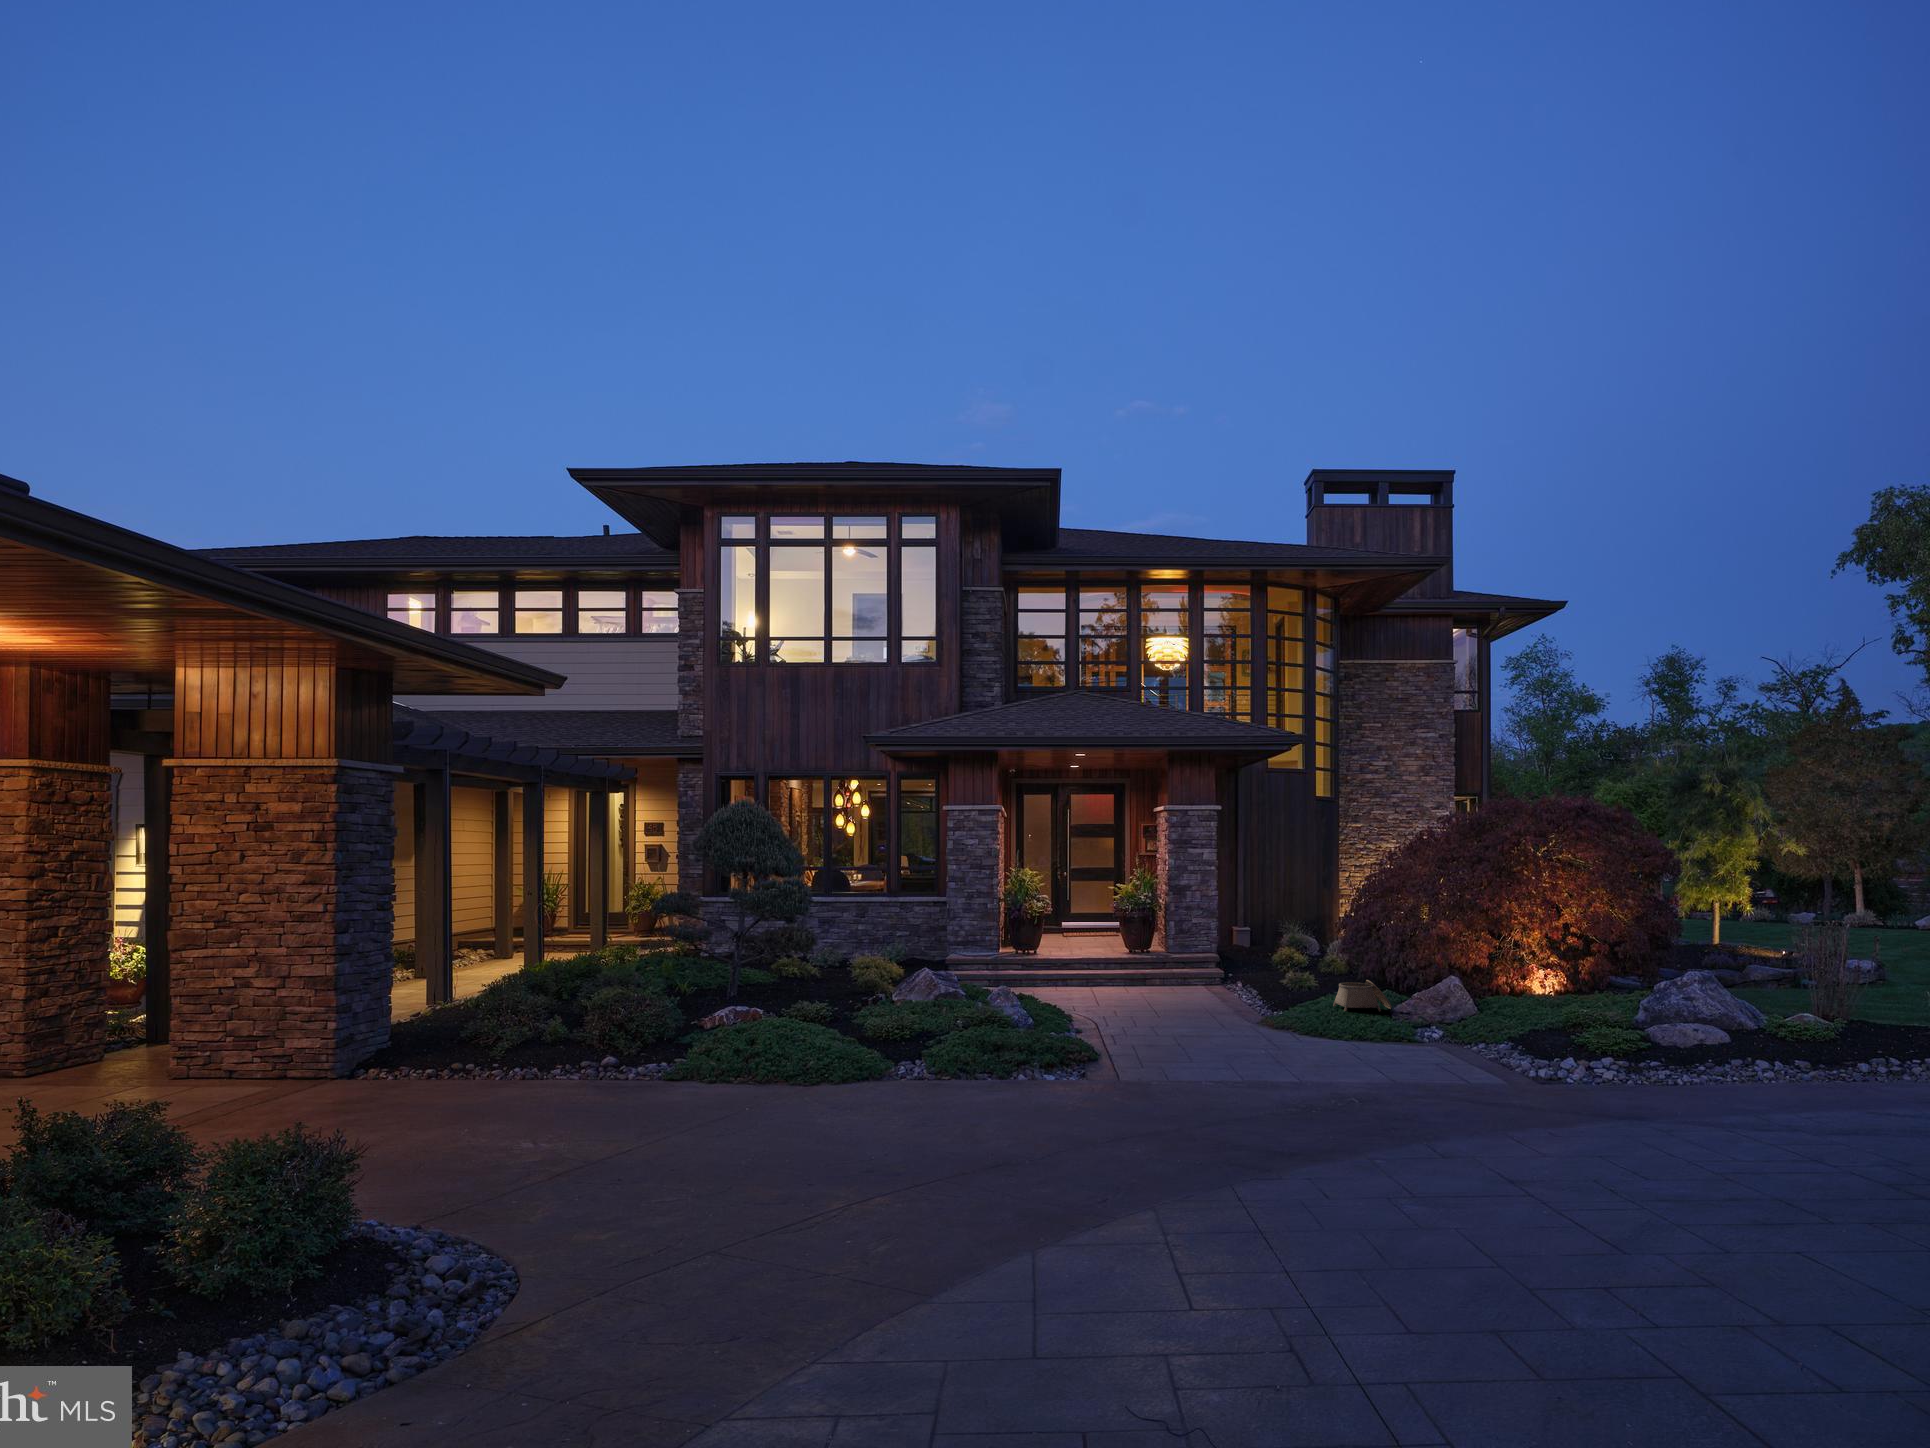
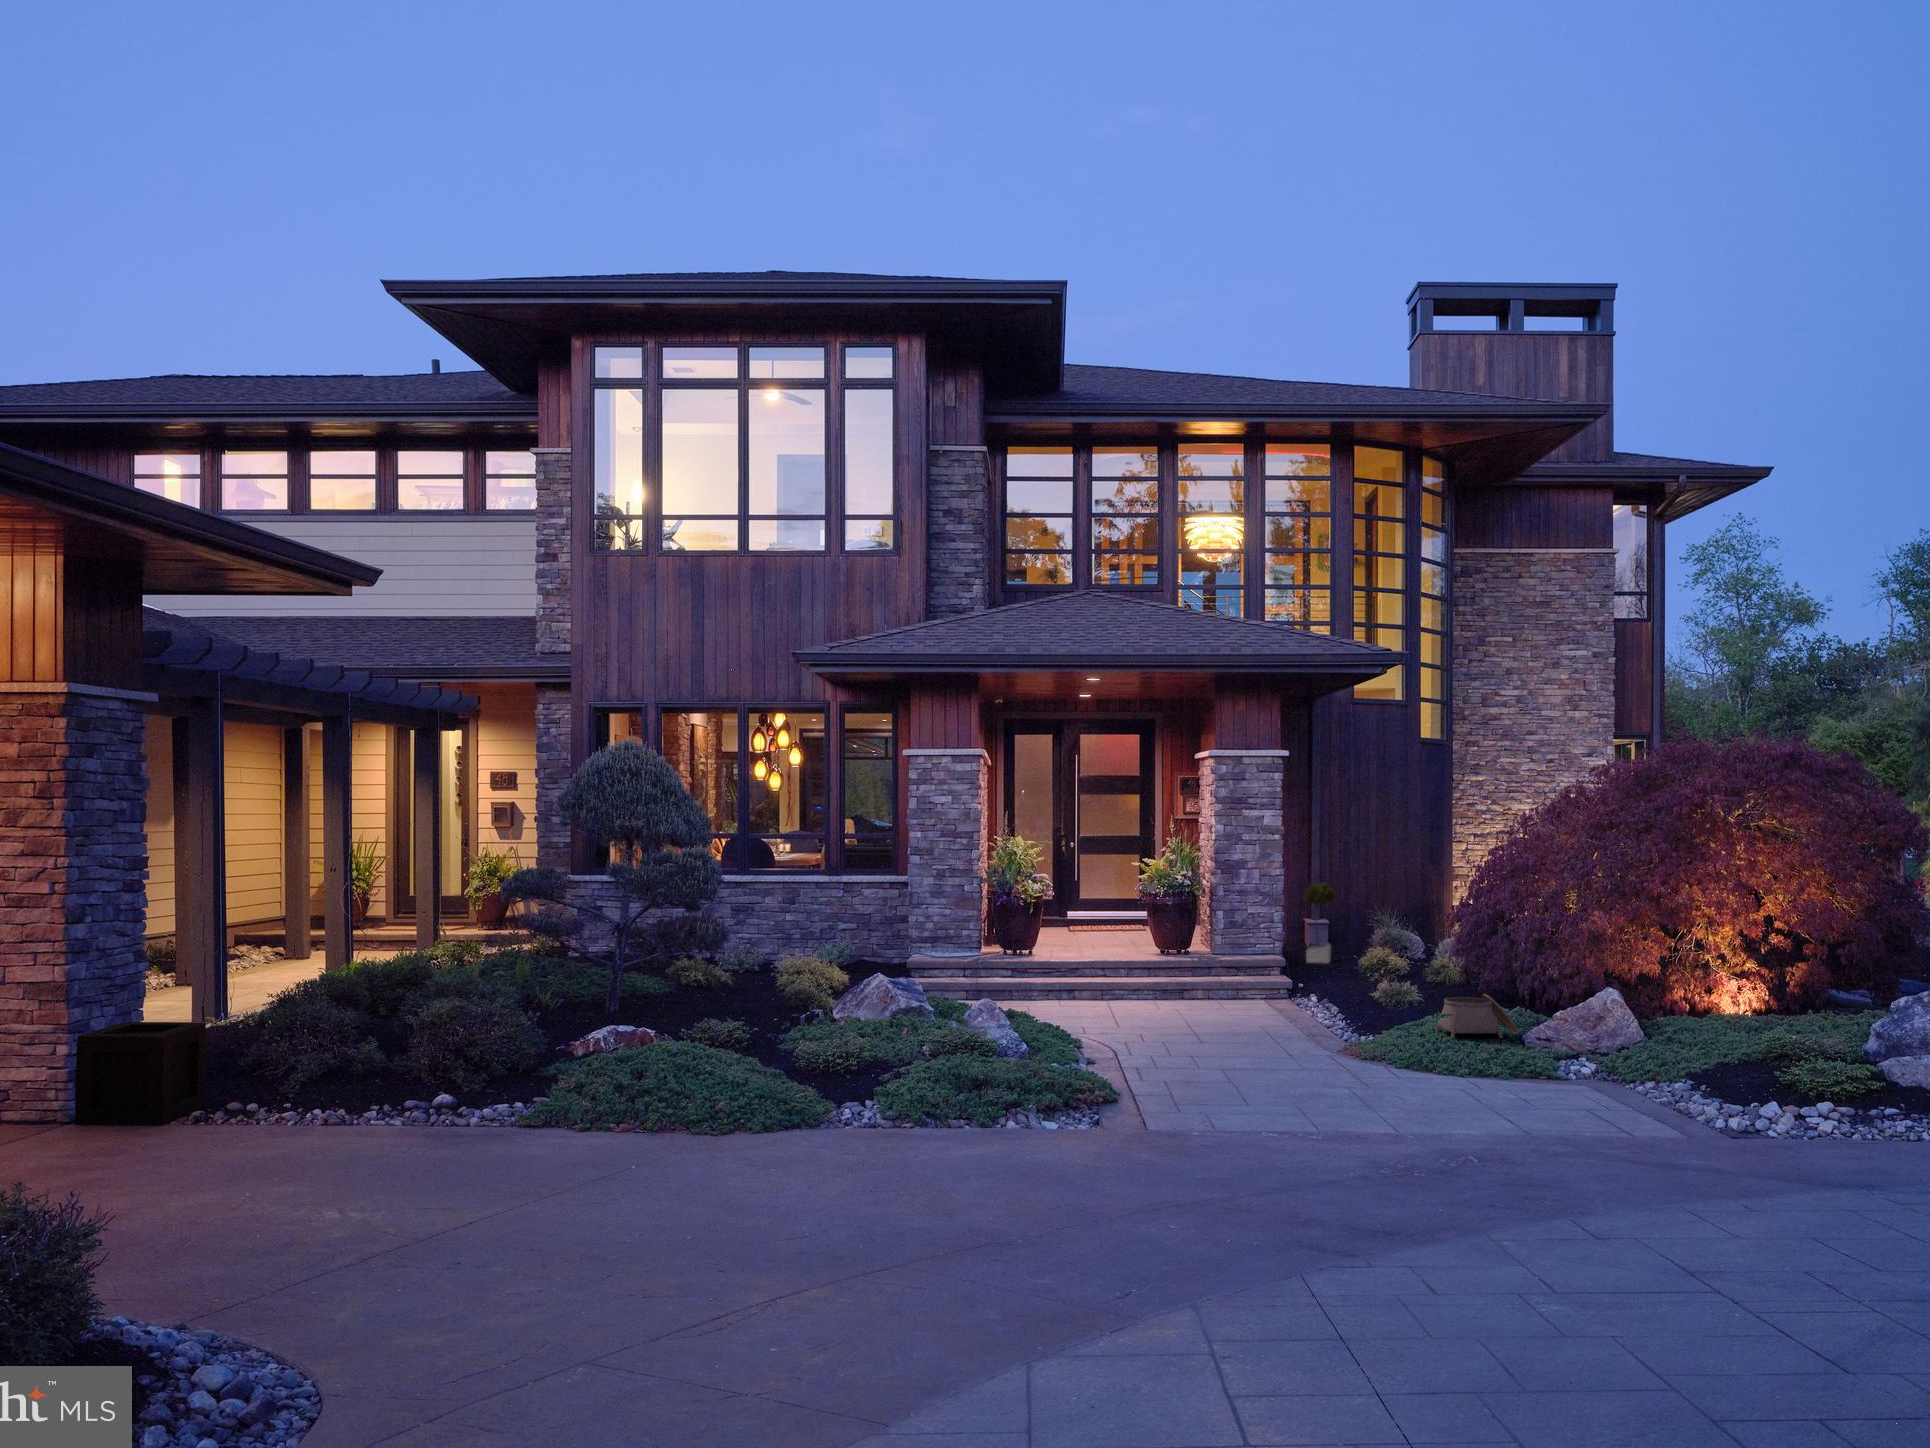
potted tree: none [1231,902,1256,962] -> present [1303,883,1335,963]
wooden crate: none [411,994,495,1064] -> present [75,1022,206,1126]

